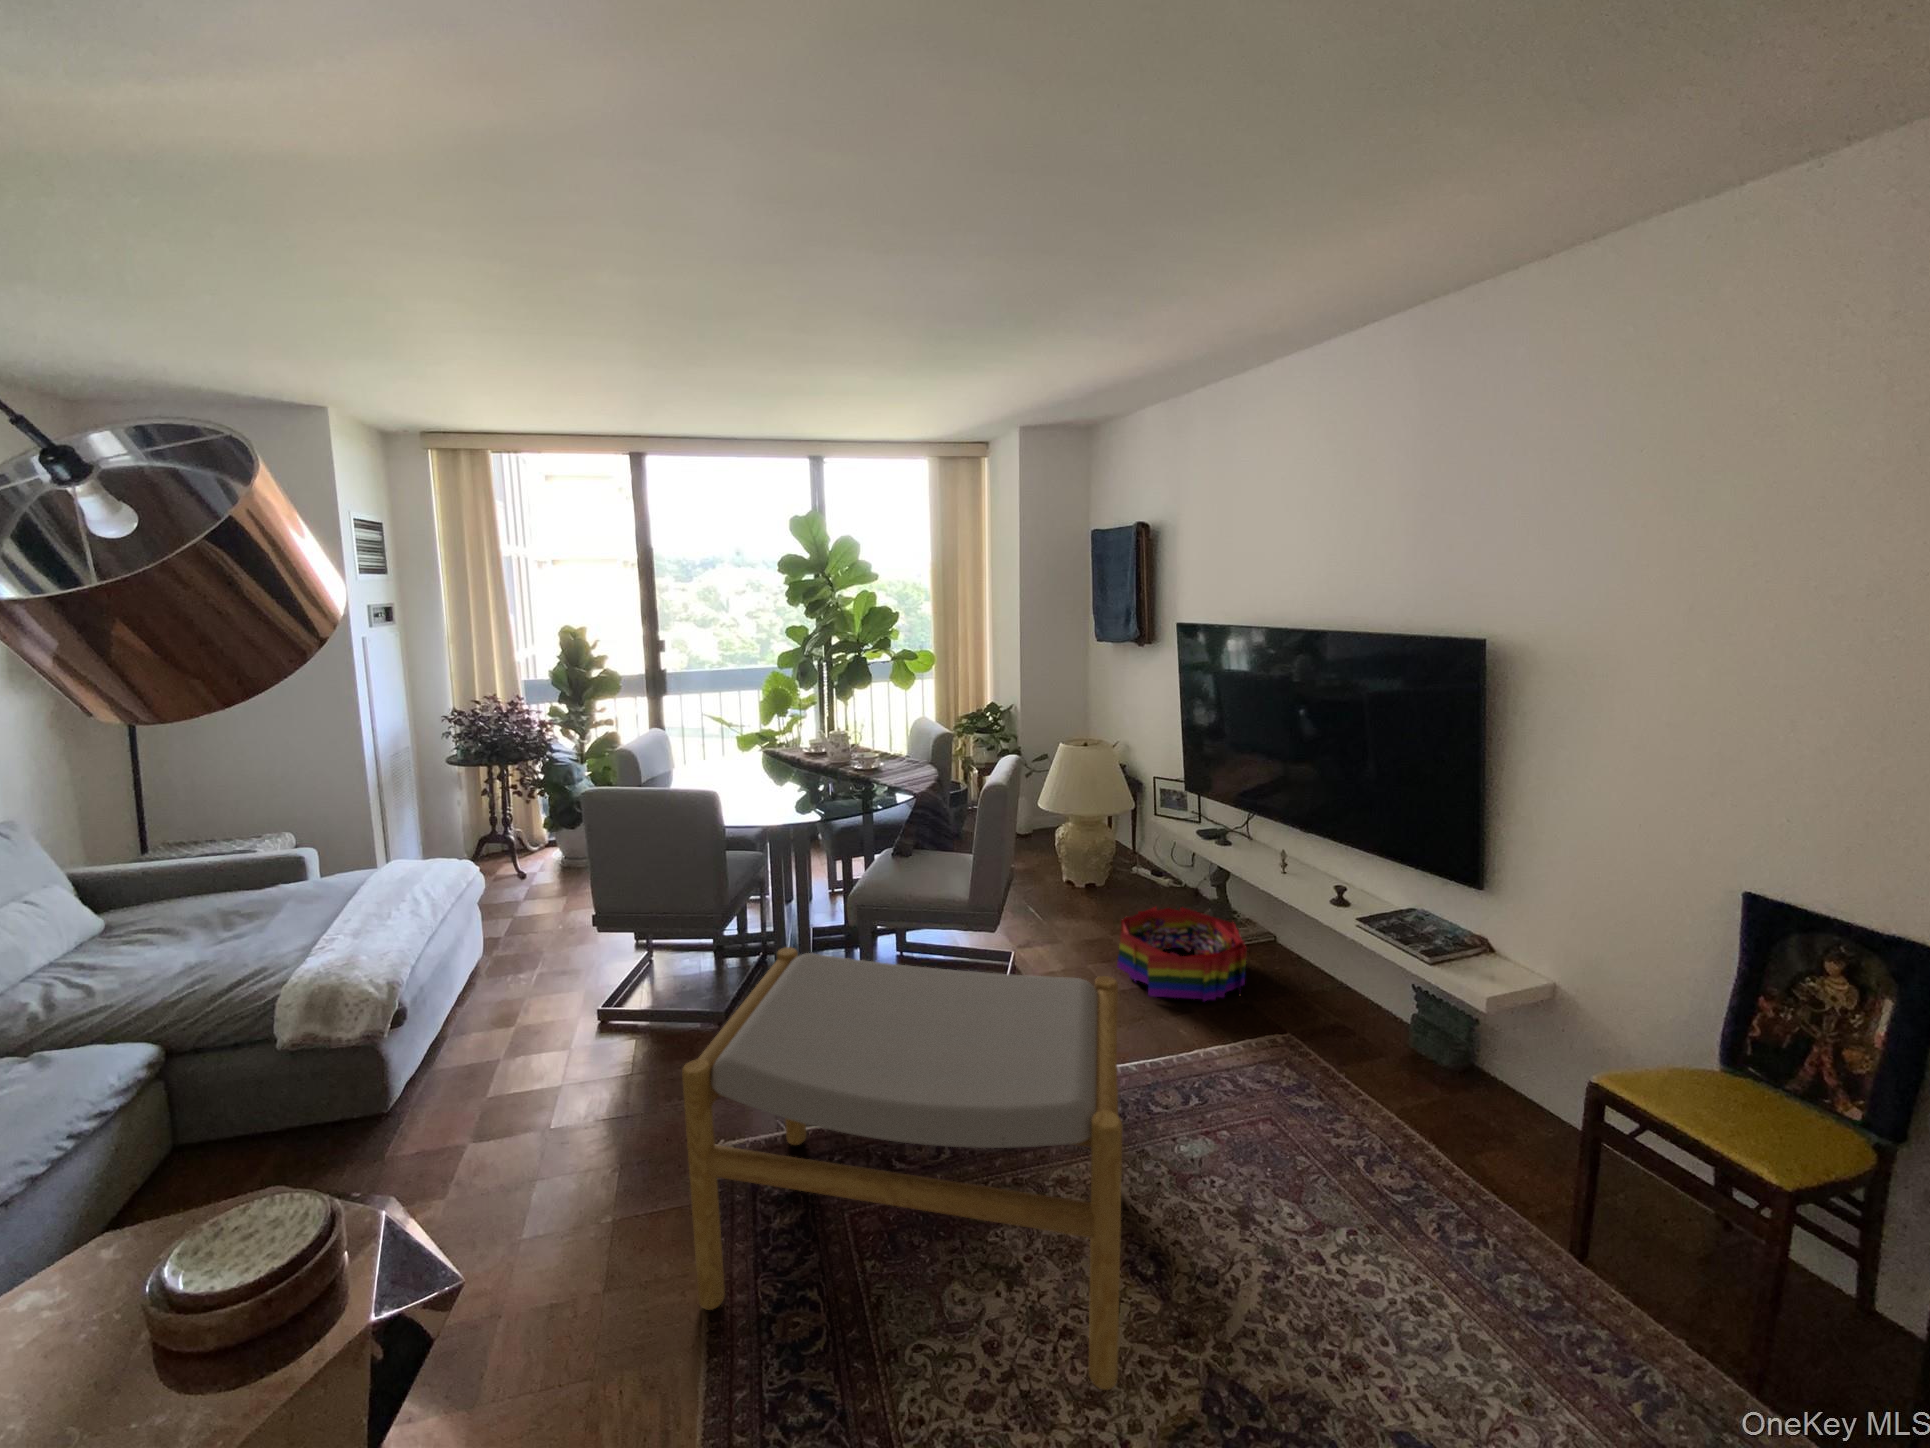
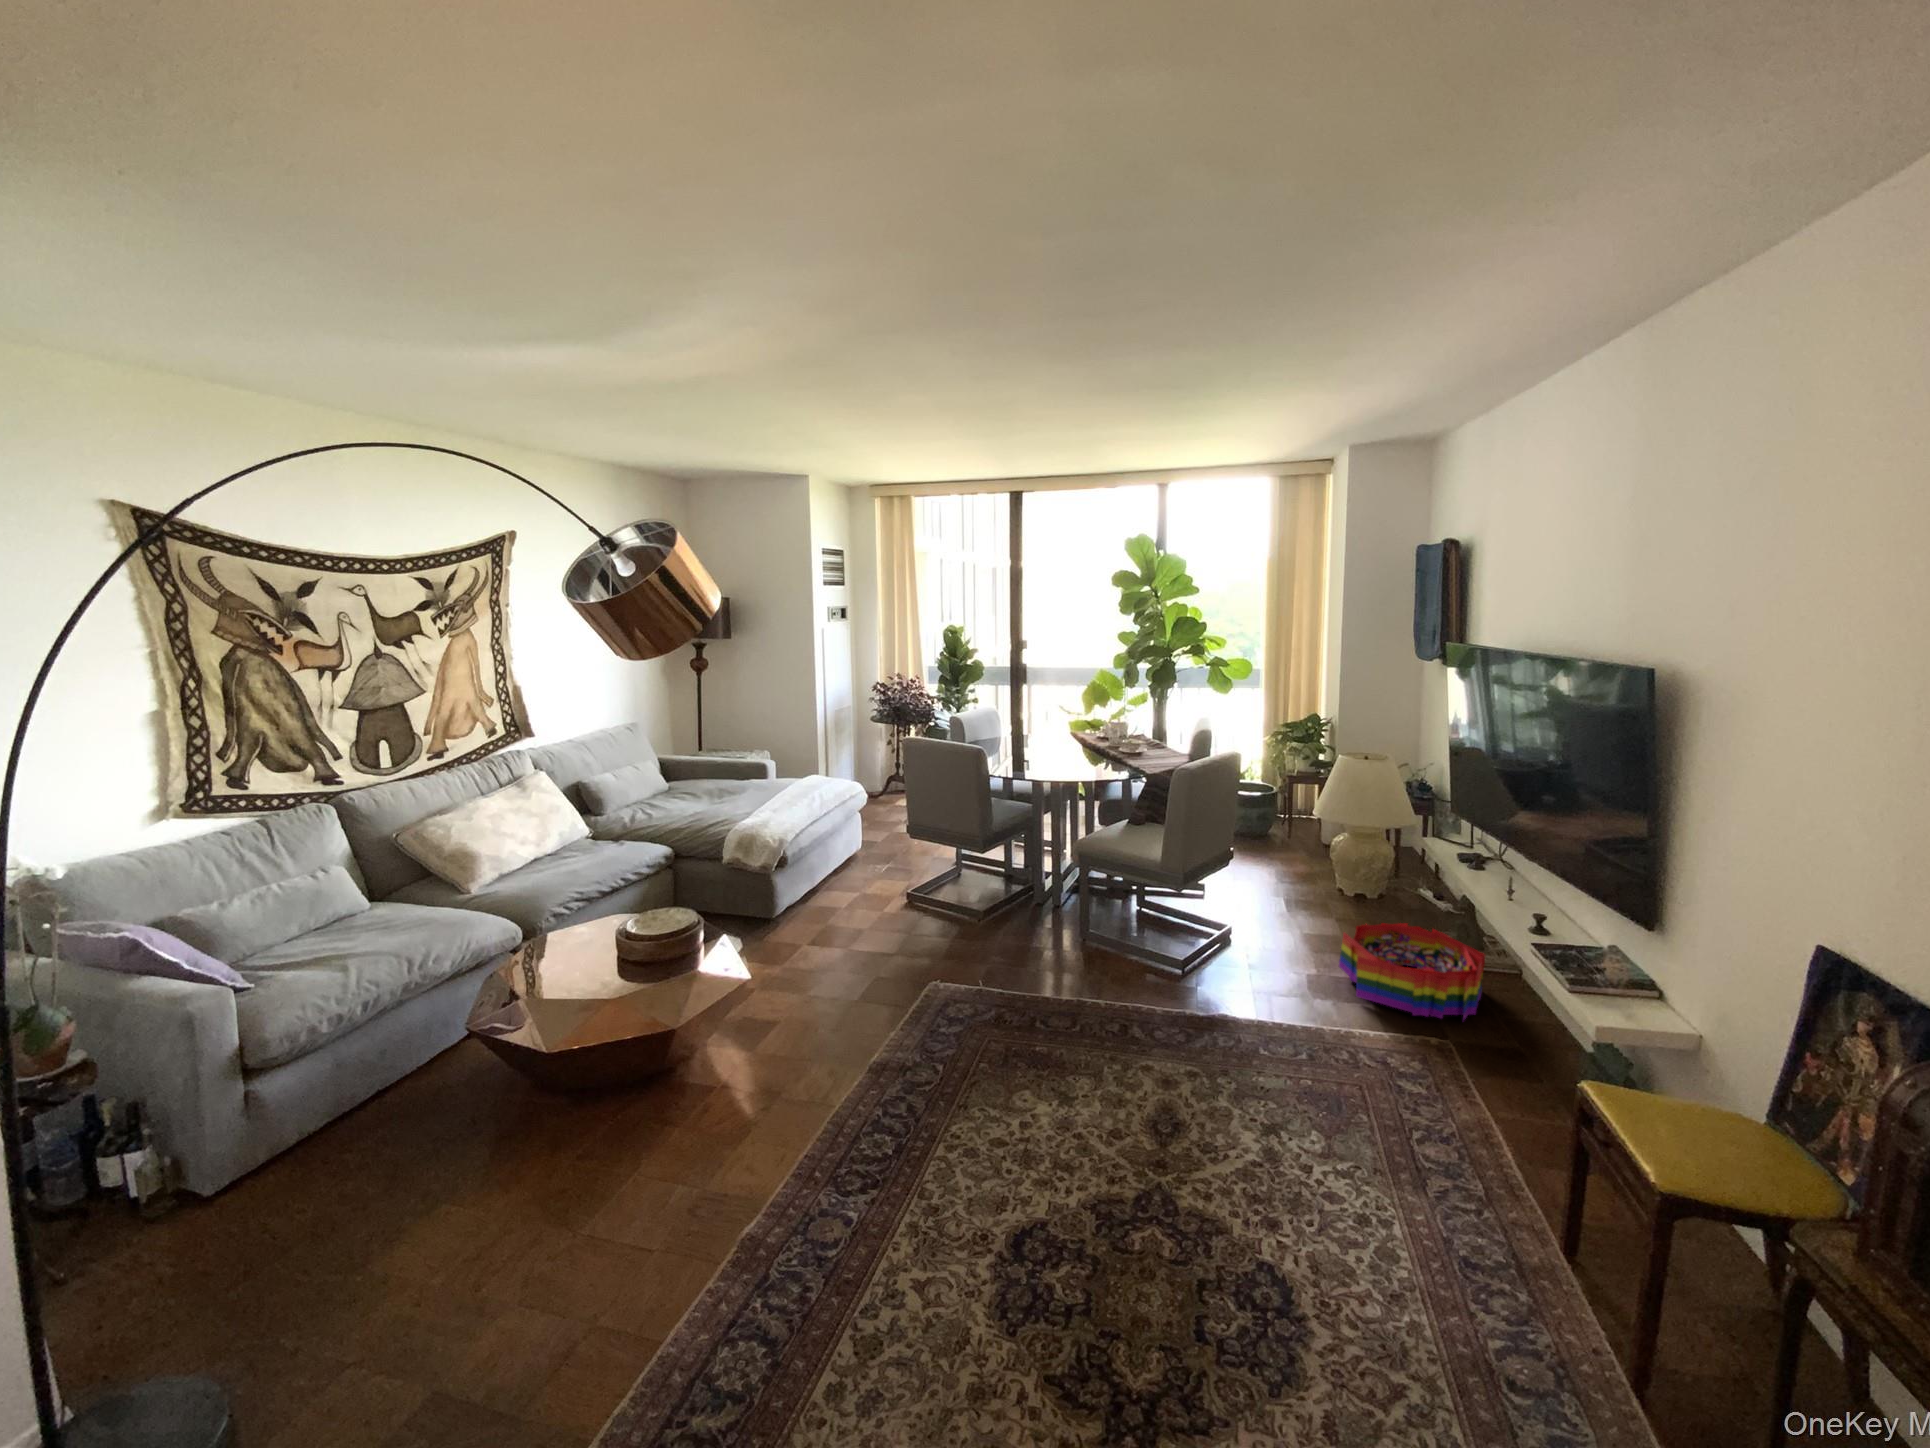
footstool: present [682,947,1122,1390] -> none [876,859,1217,1214]

